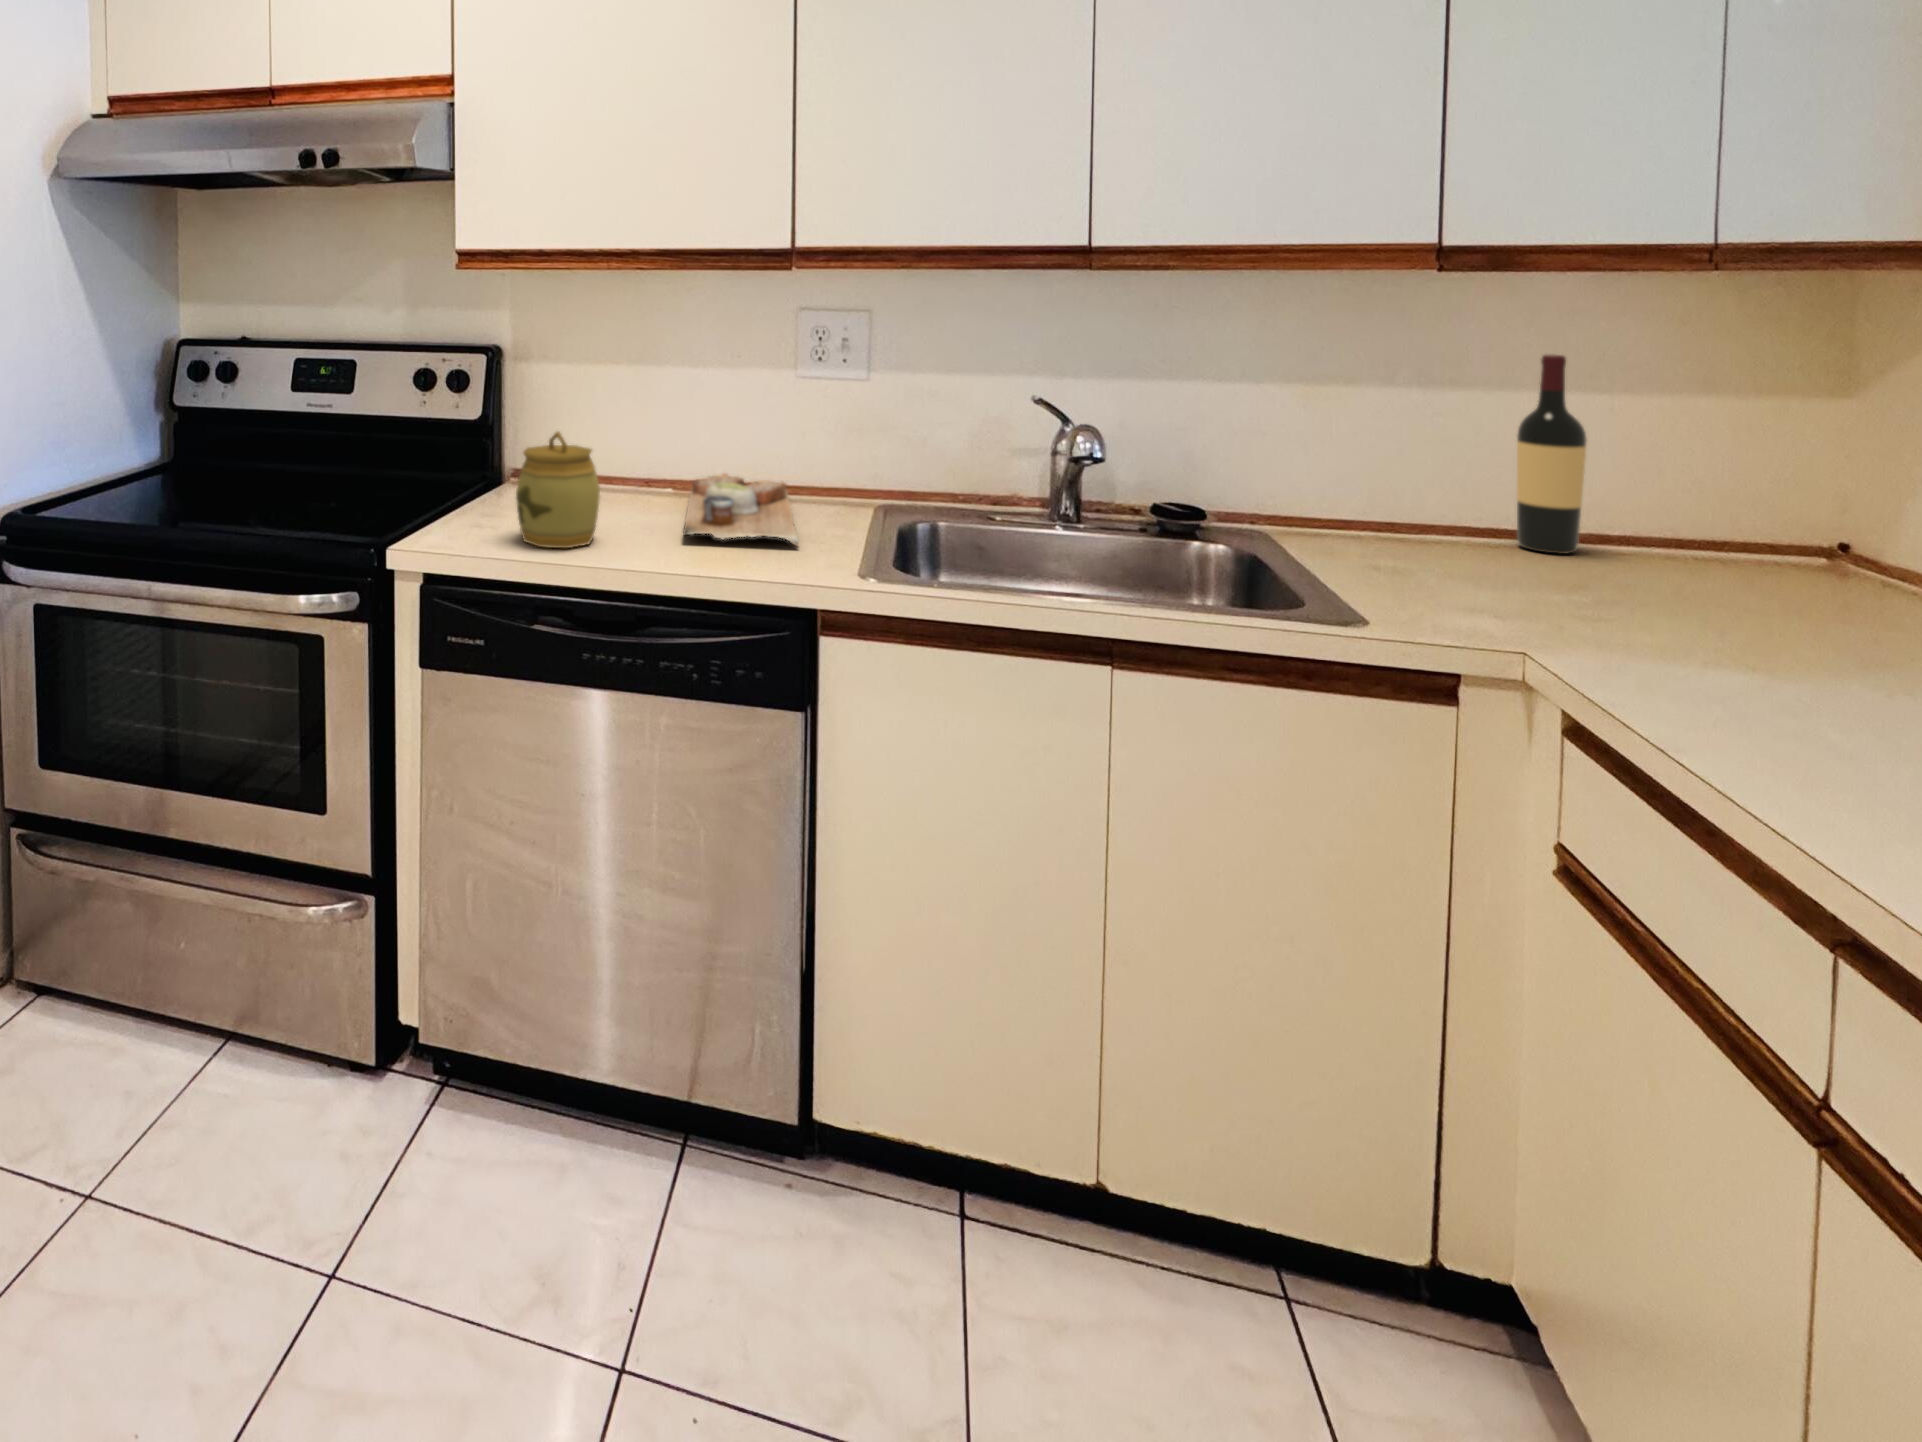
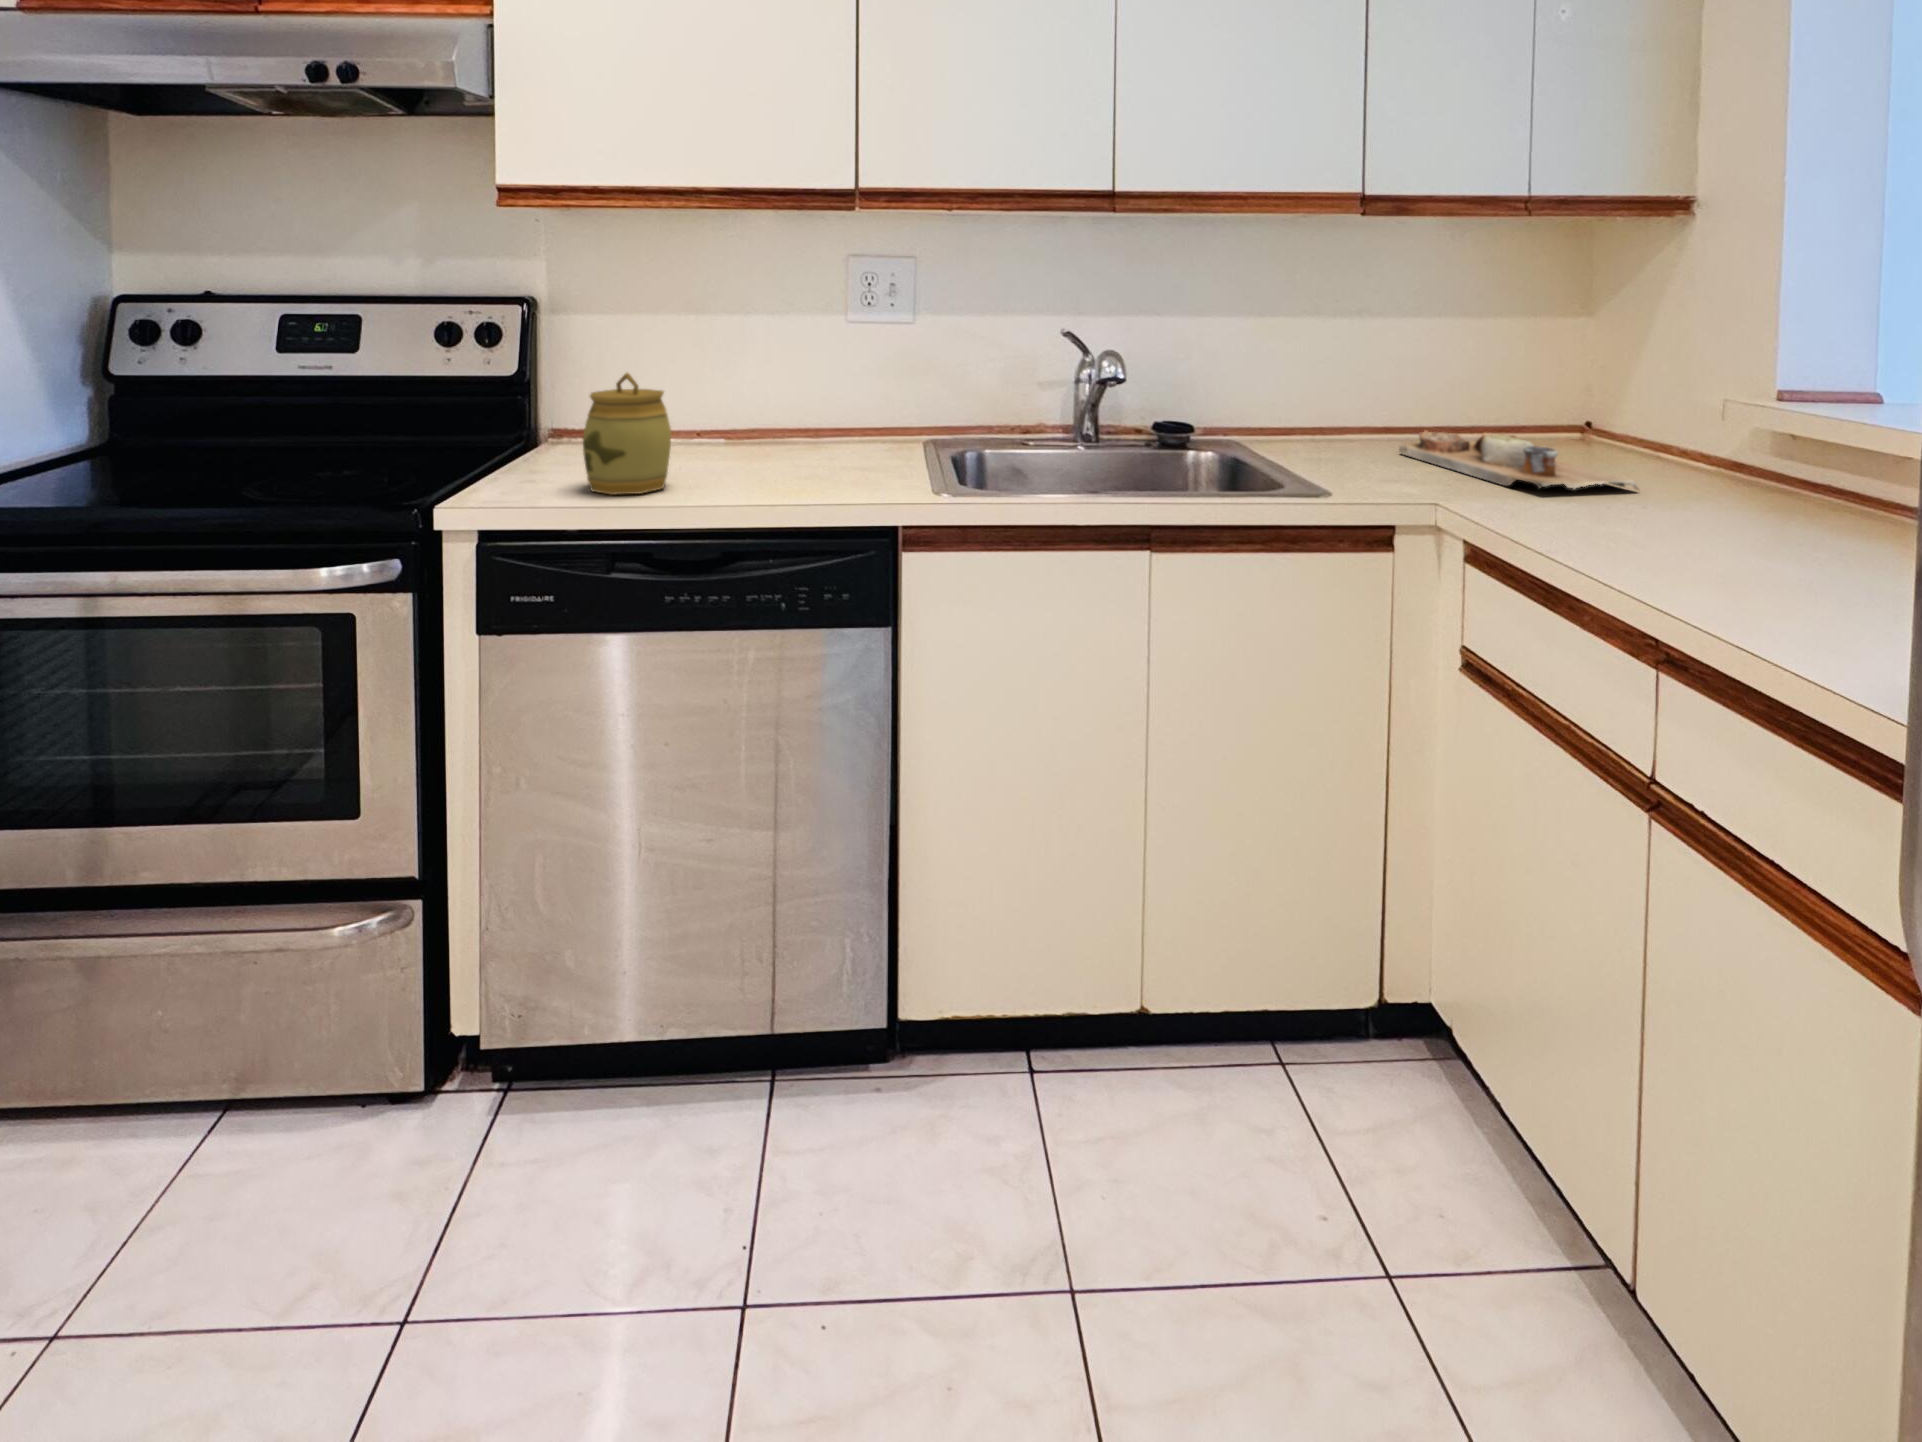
wine bottle: present [1517,354,1586,554] -> none [1406,288,1450,442]
cutting board: present [683,473,799,546] -> present [1399,430,1638,490]

